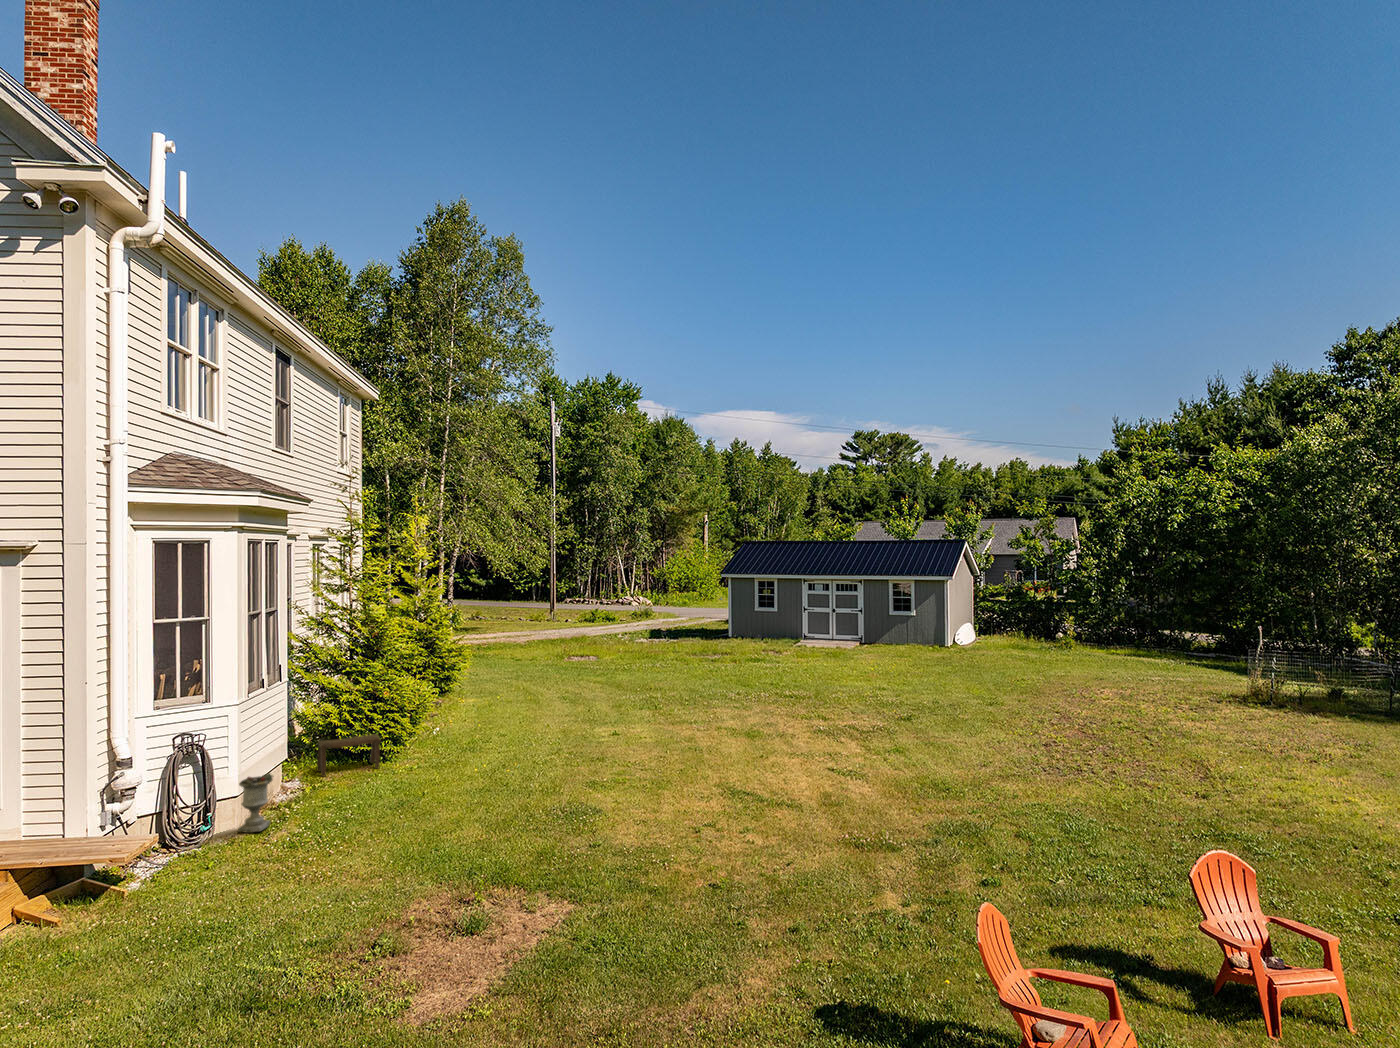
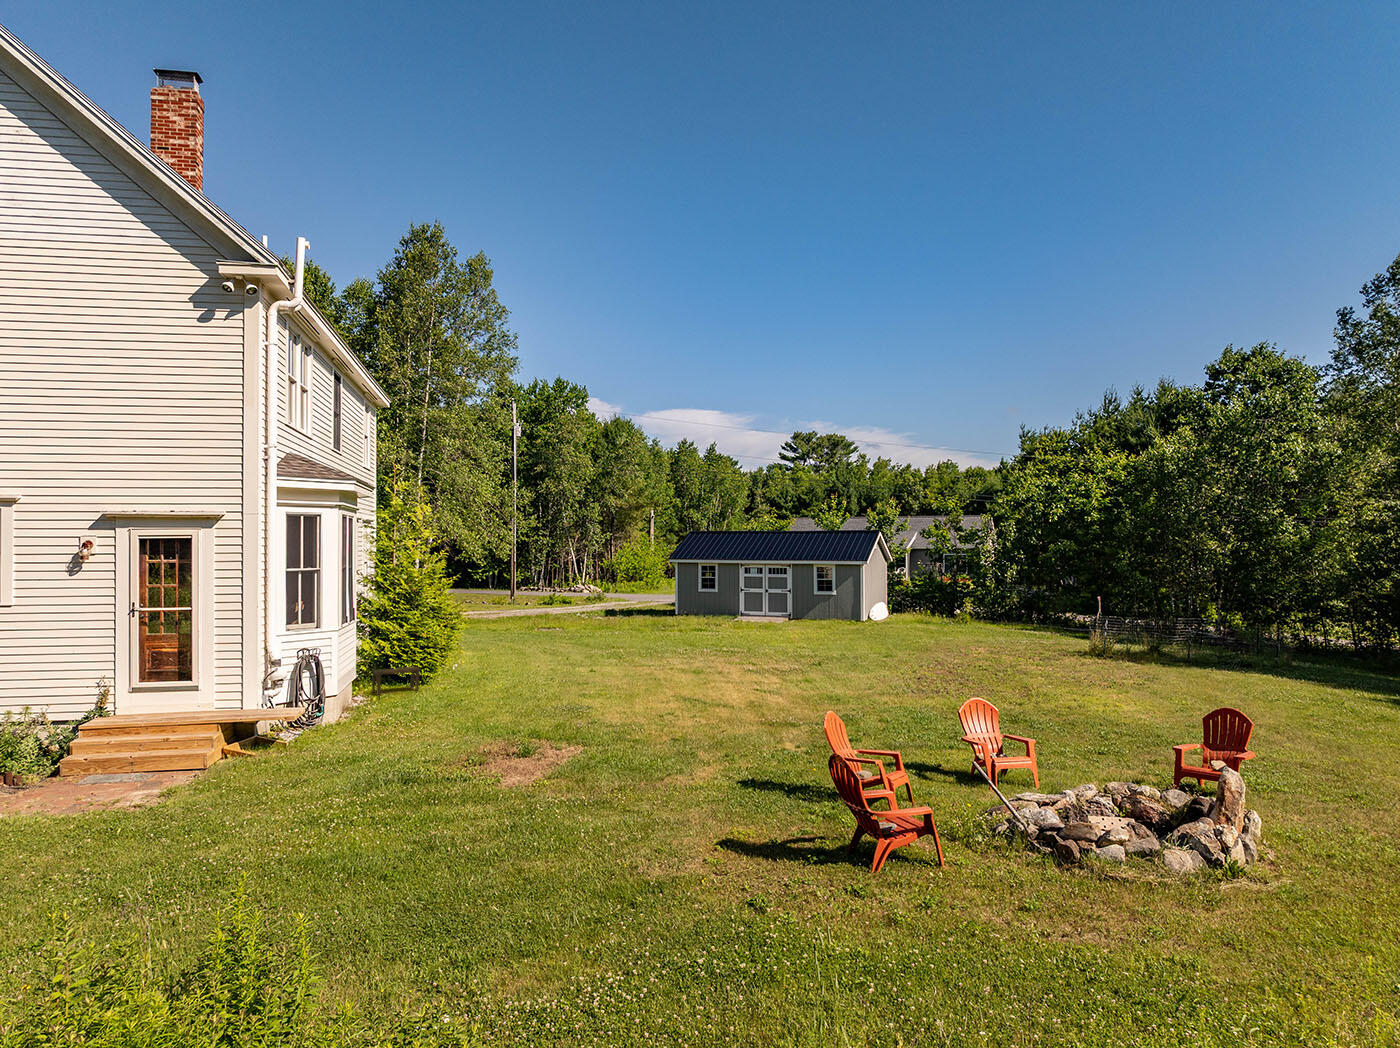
planter: present [238,773,274,833] -> none [337,680,361,721]

